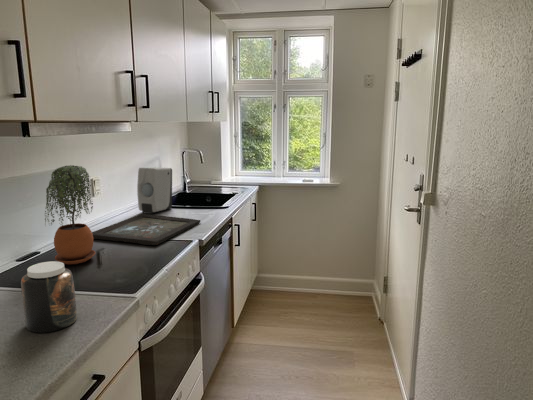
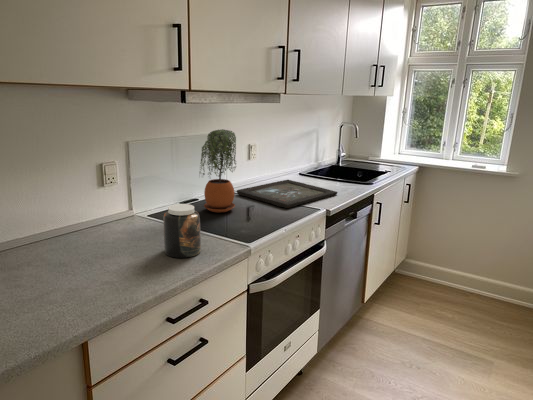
soap dispenser: present [137,167,172,214] -> none [288,137,323,181]

